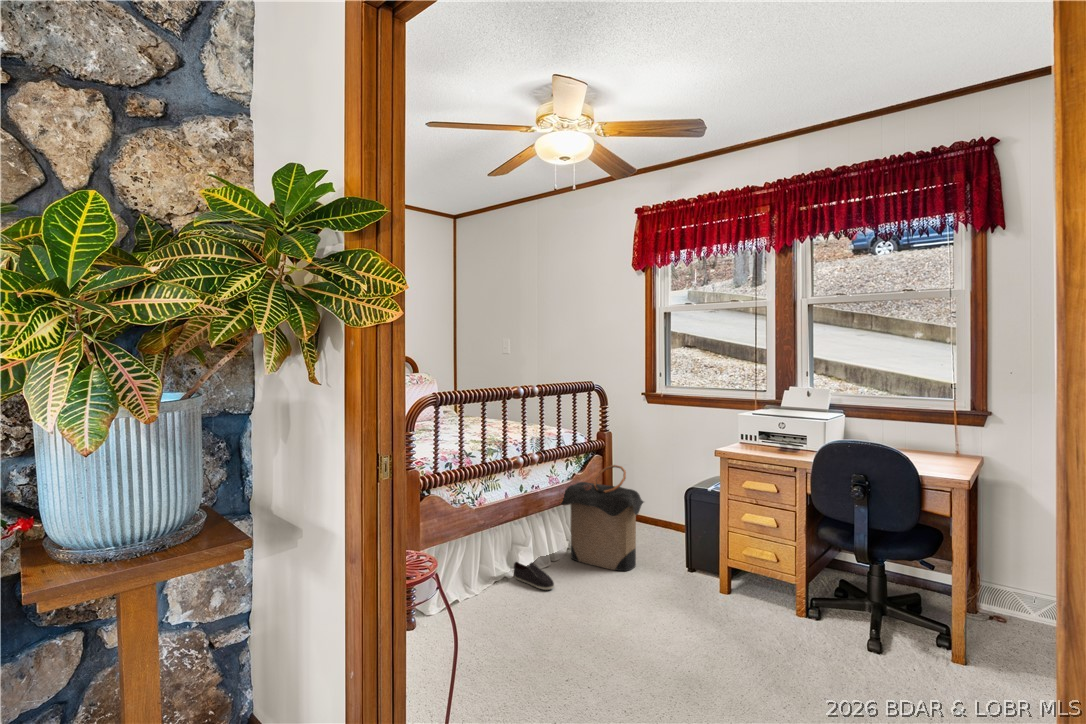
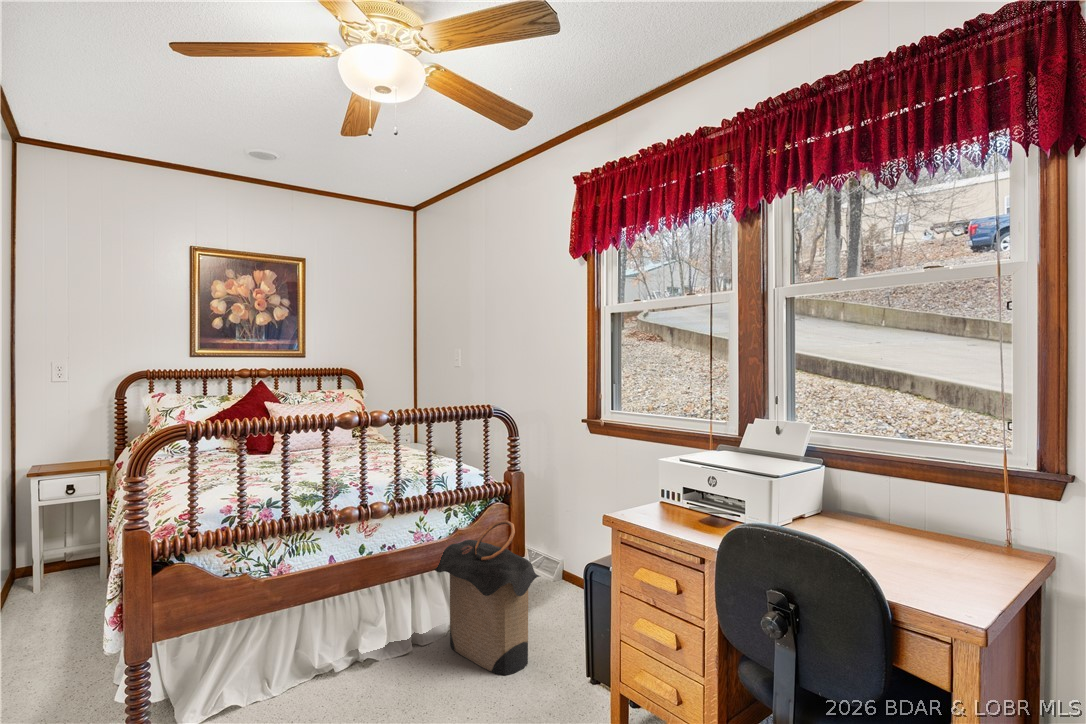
shoe: present [514,562,554,590] -> none [350,649,387,699]

